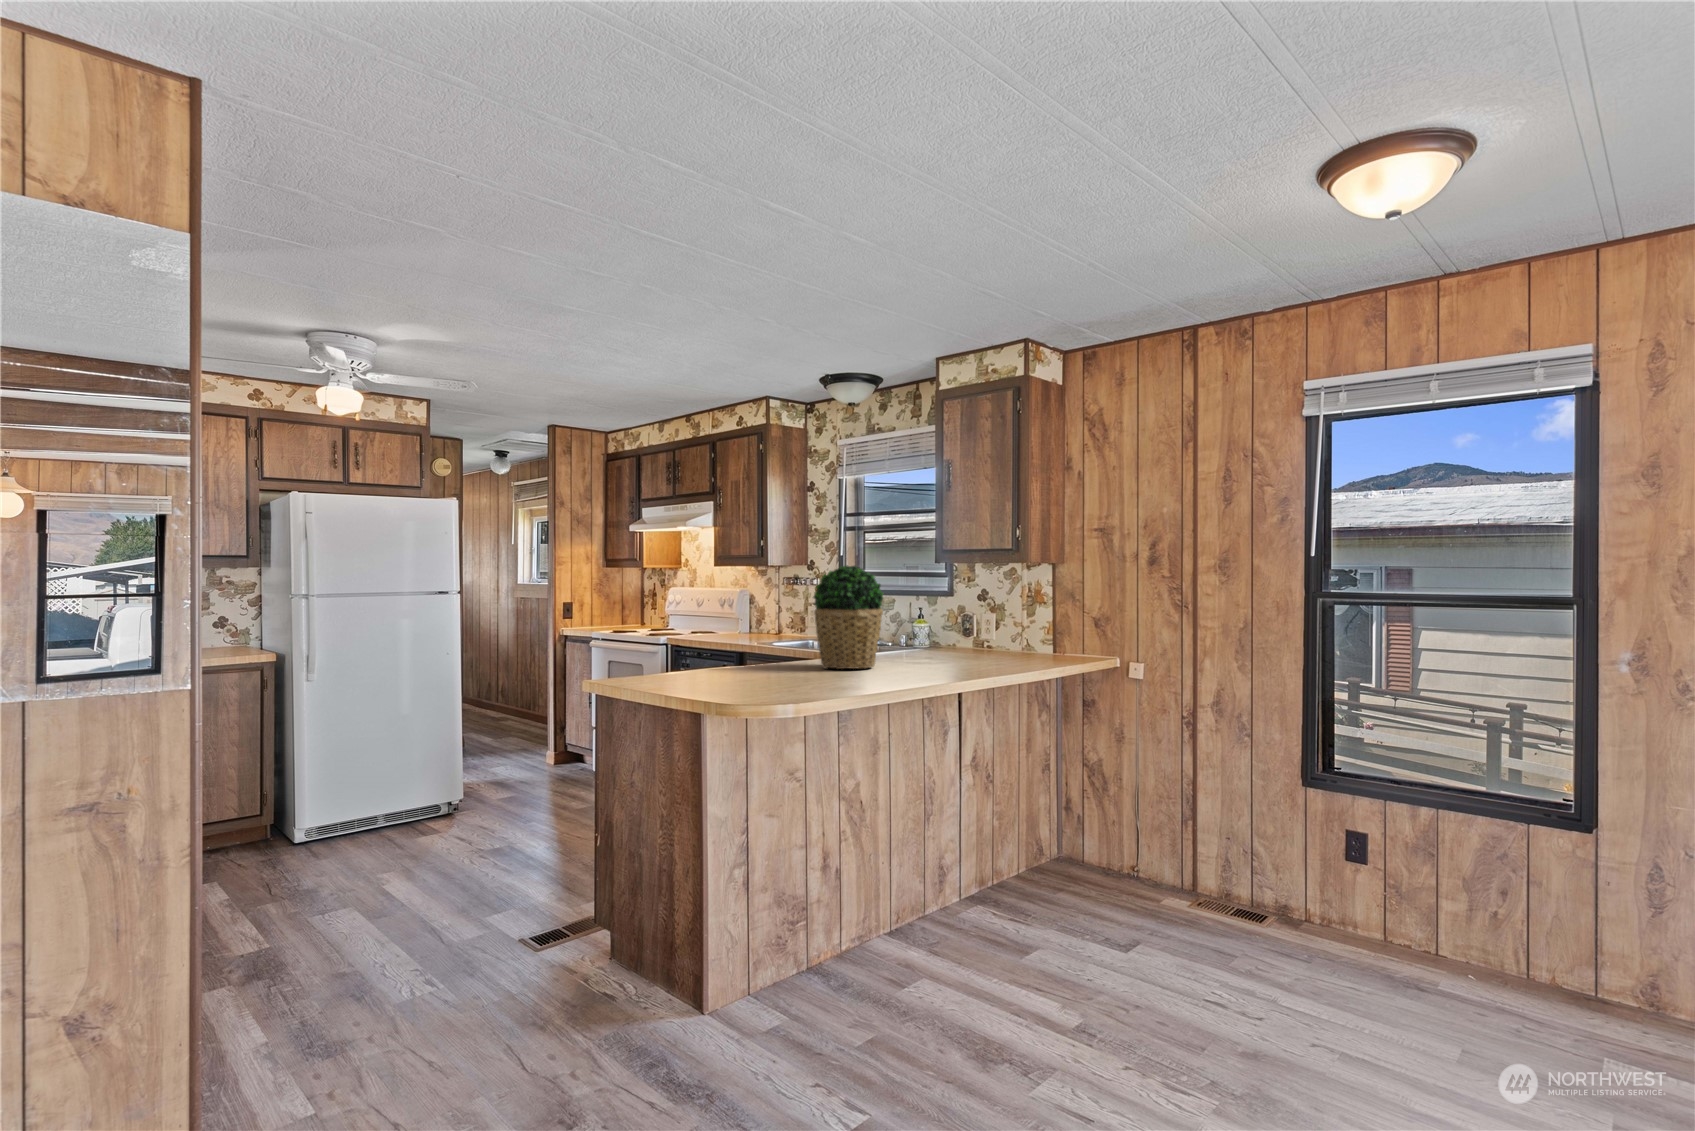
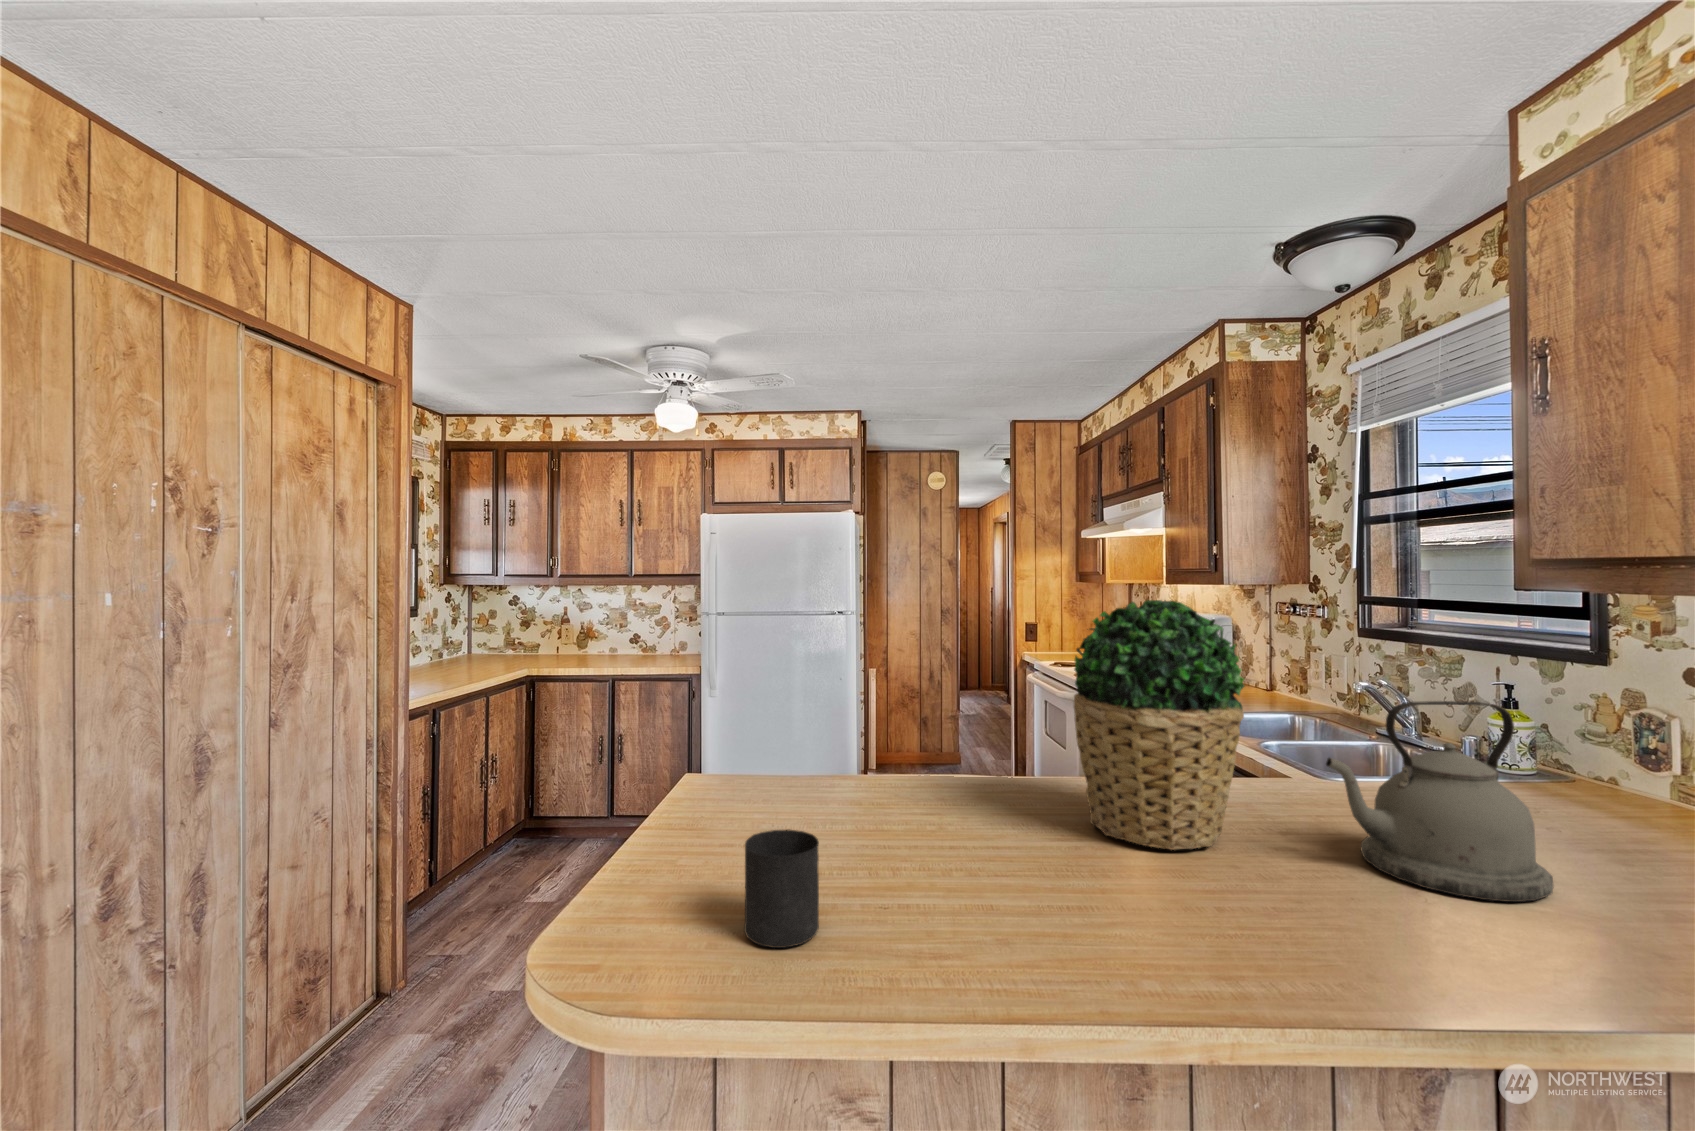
kettle: none [911,602,968,666] -> present [1326,701,1554,902]
mug: none [776,655,815,693] -> present [744,830,819,948]

